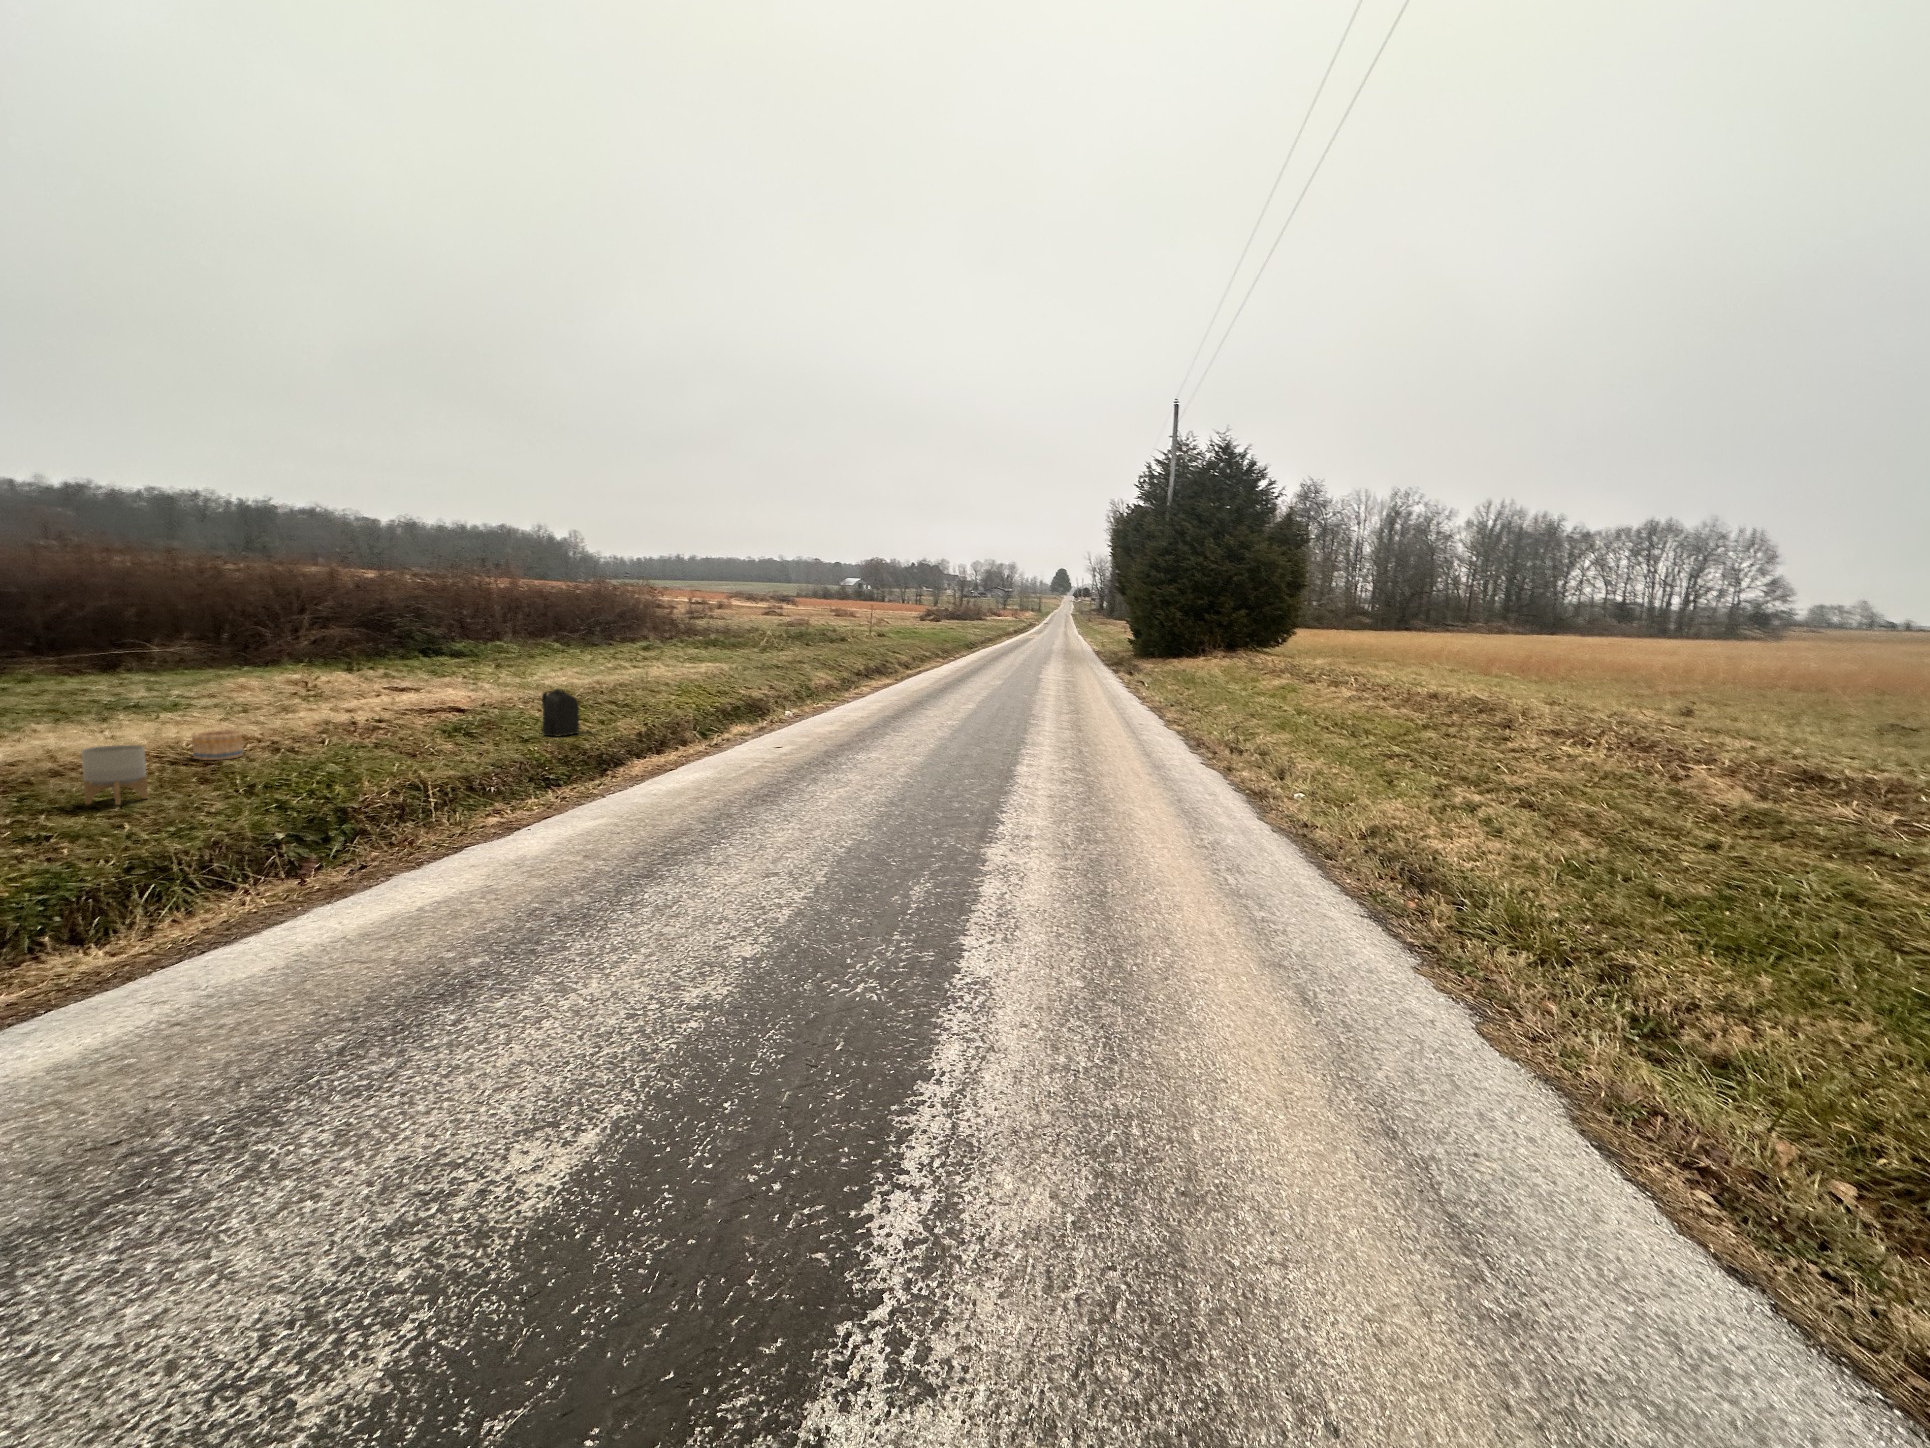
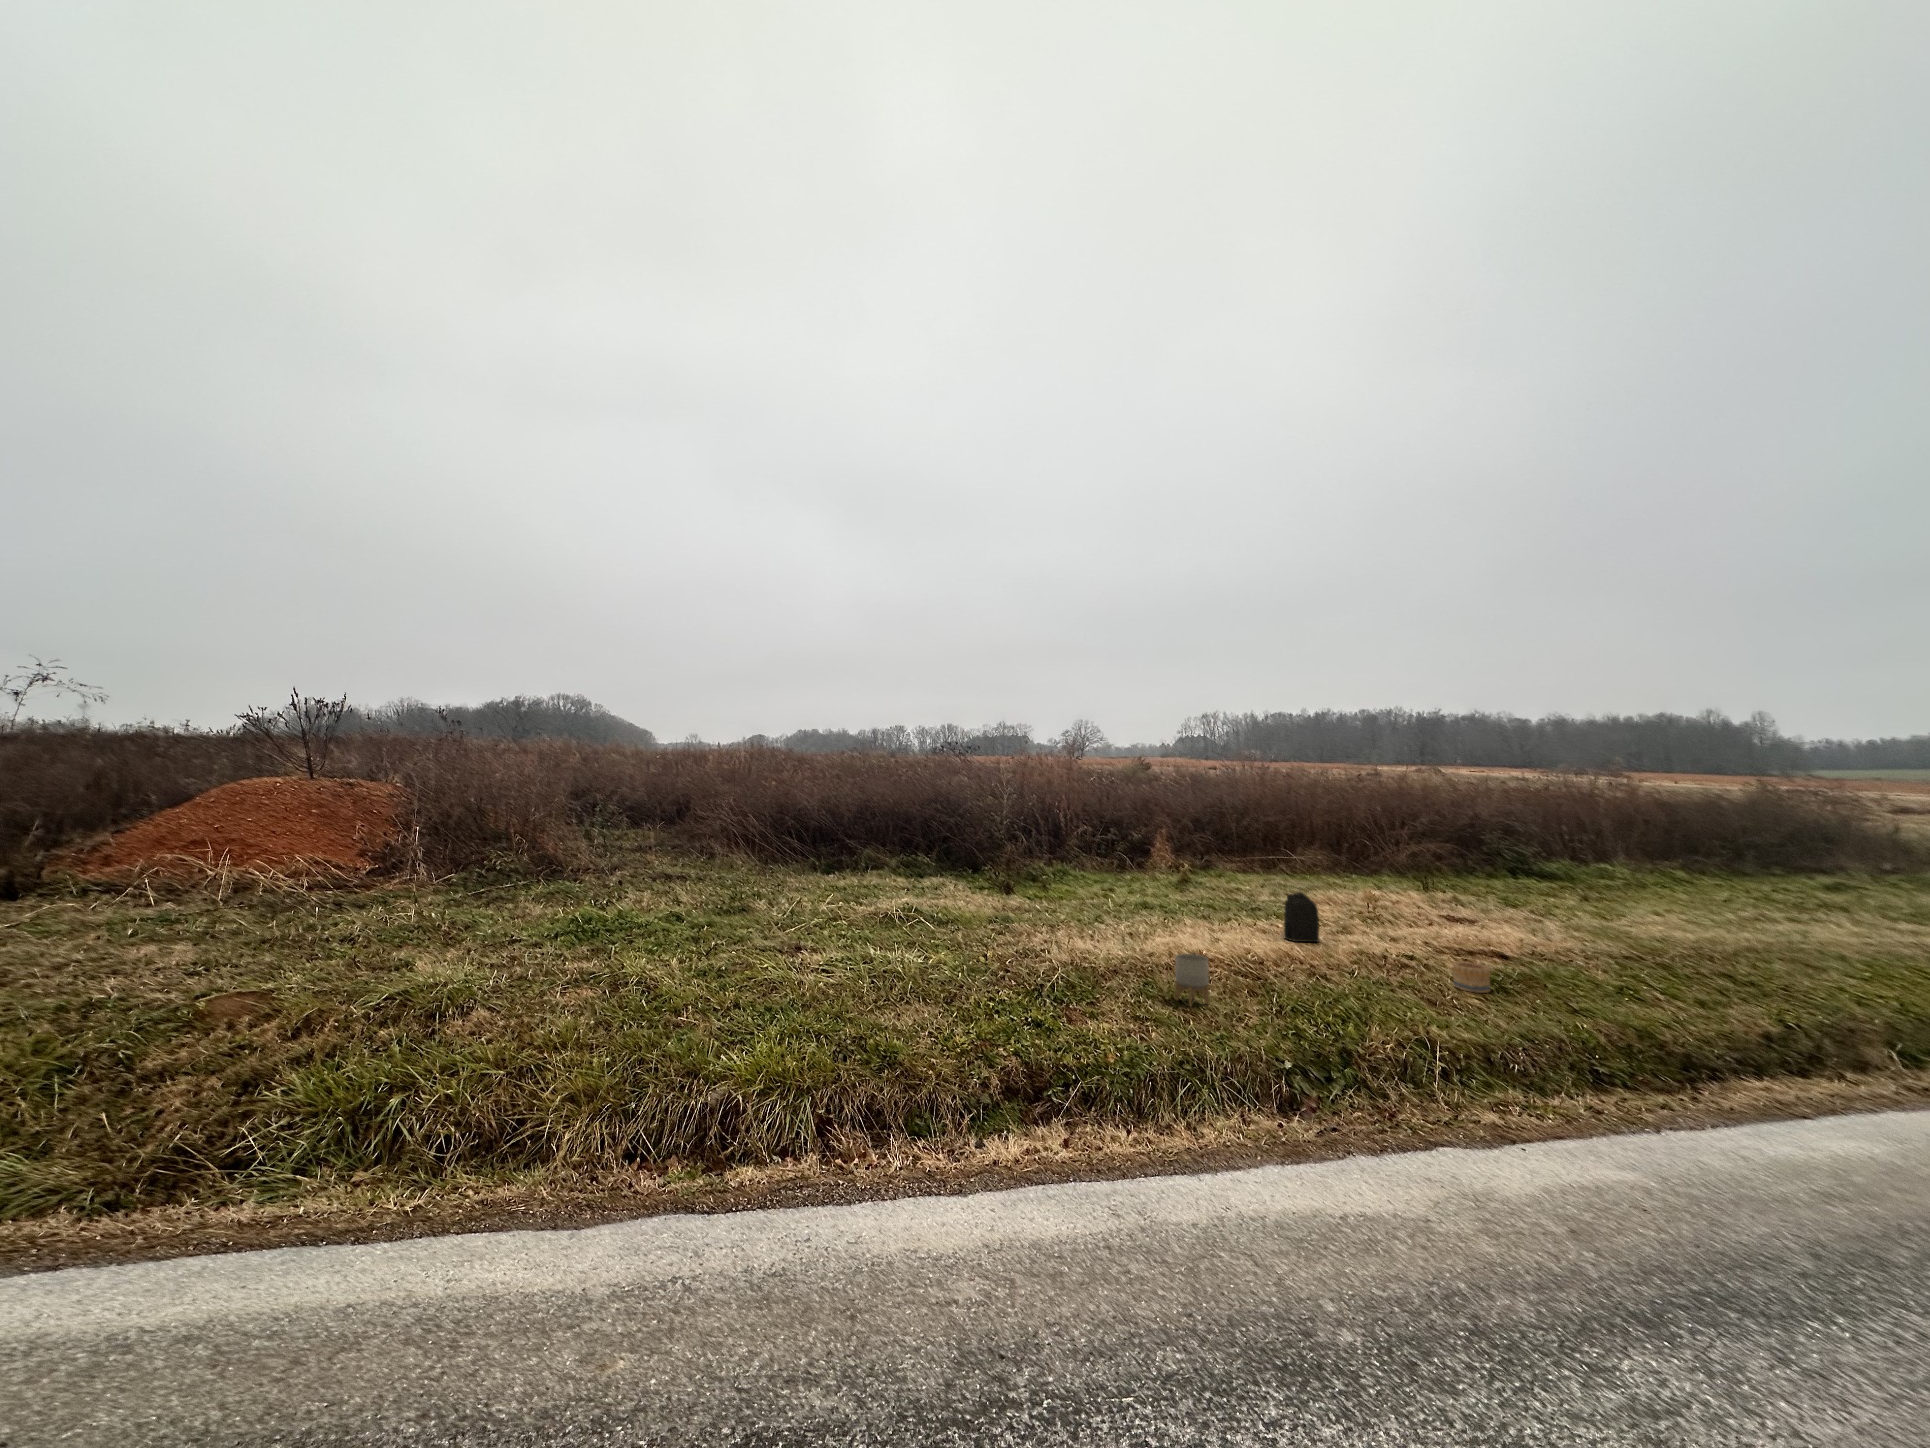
backpack: present [542,689,579,736] -> present [1284,892,1319,942]
basket: present [192,730,243,760] -> present [1453,962,1490,993]

